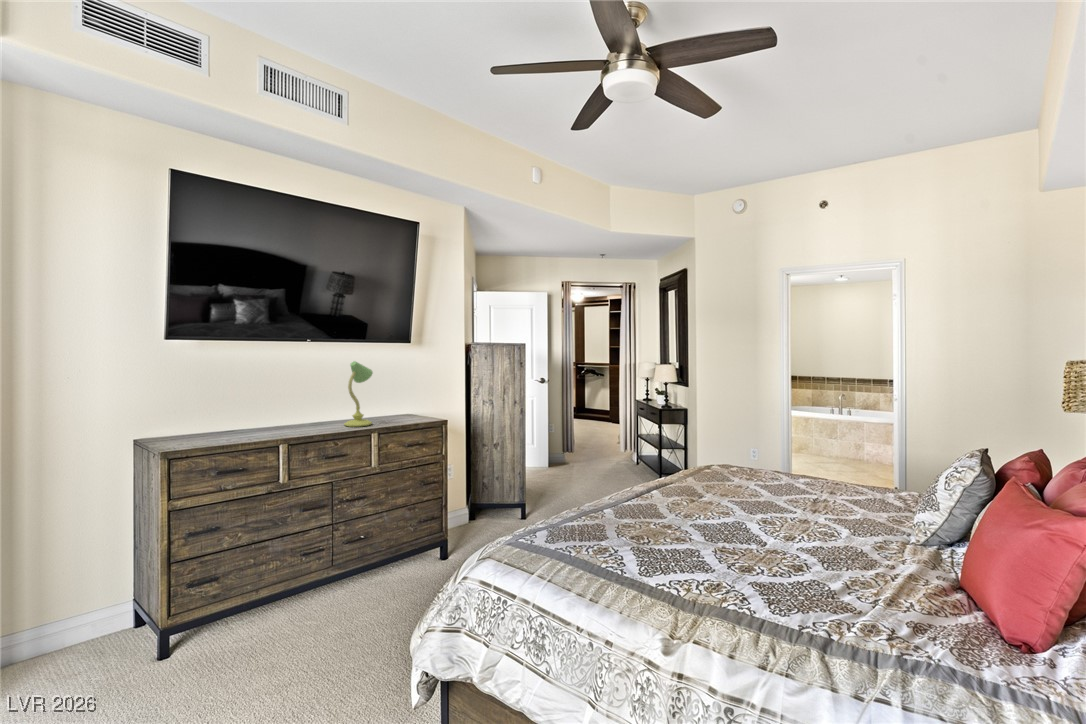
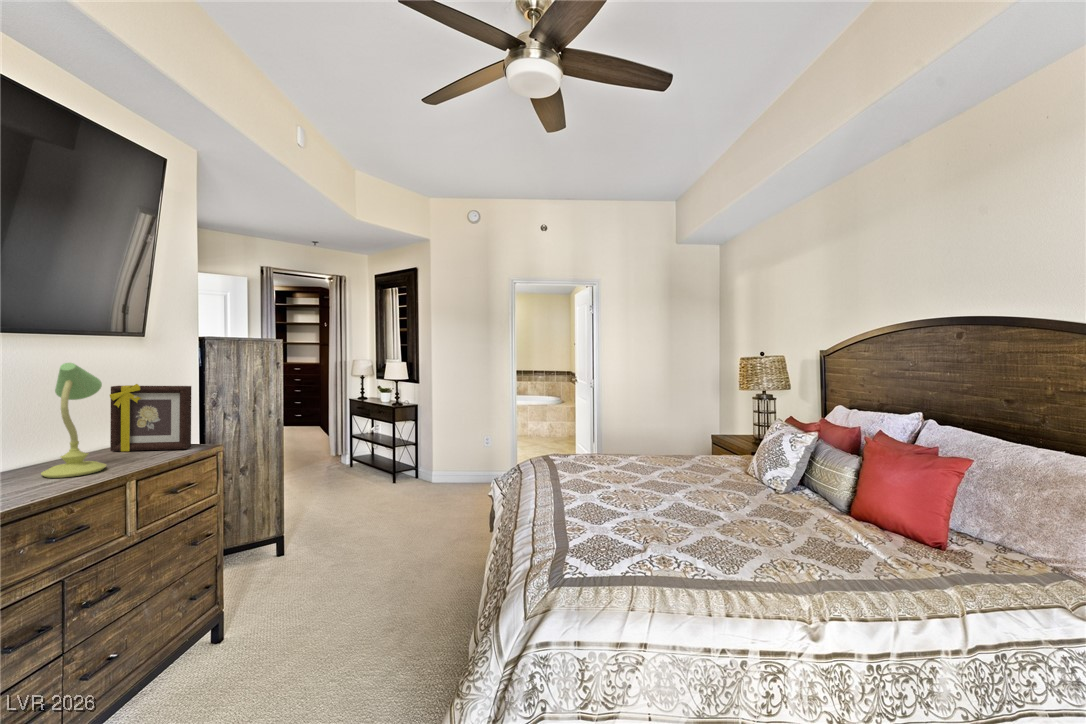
picture frame: none [393,375,428,420] -> present [110,384,191,452]

